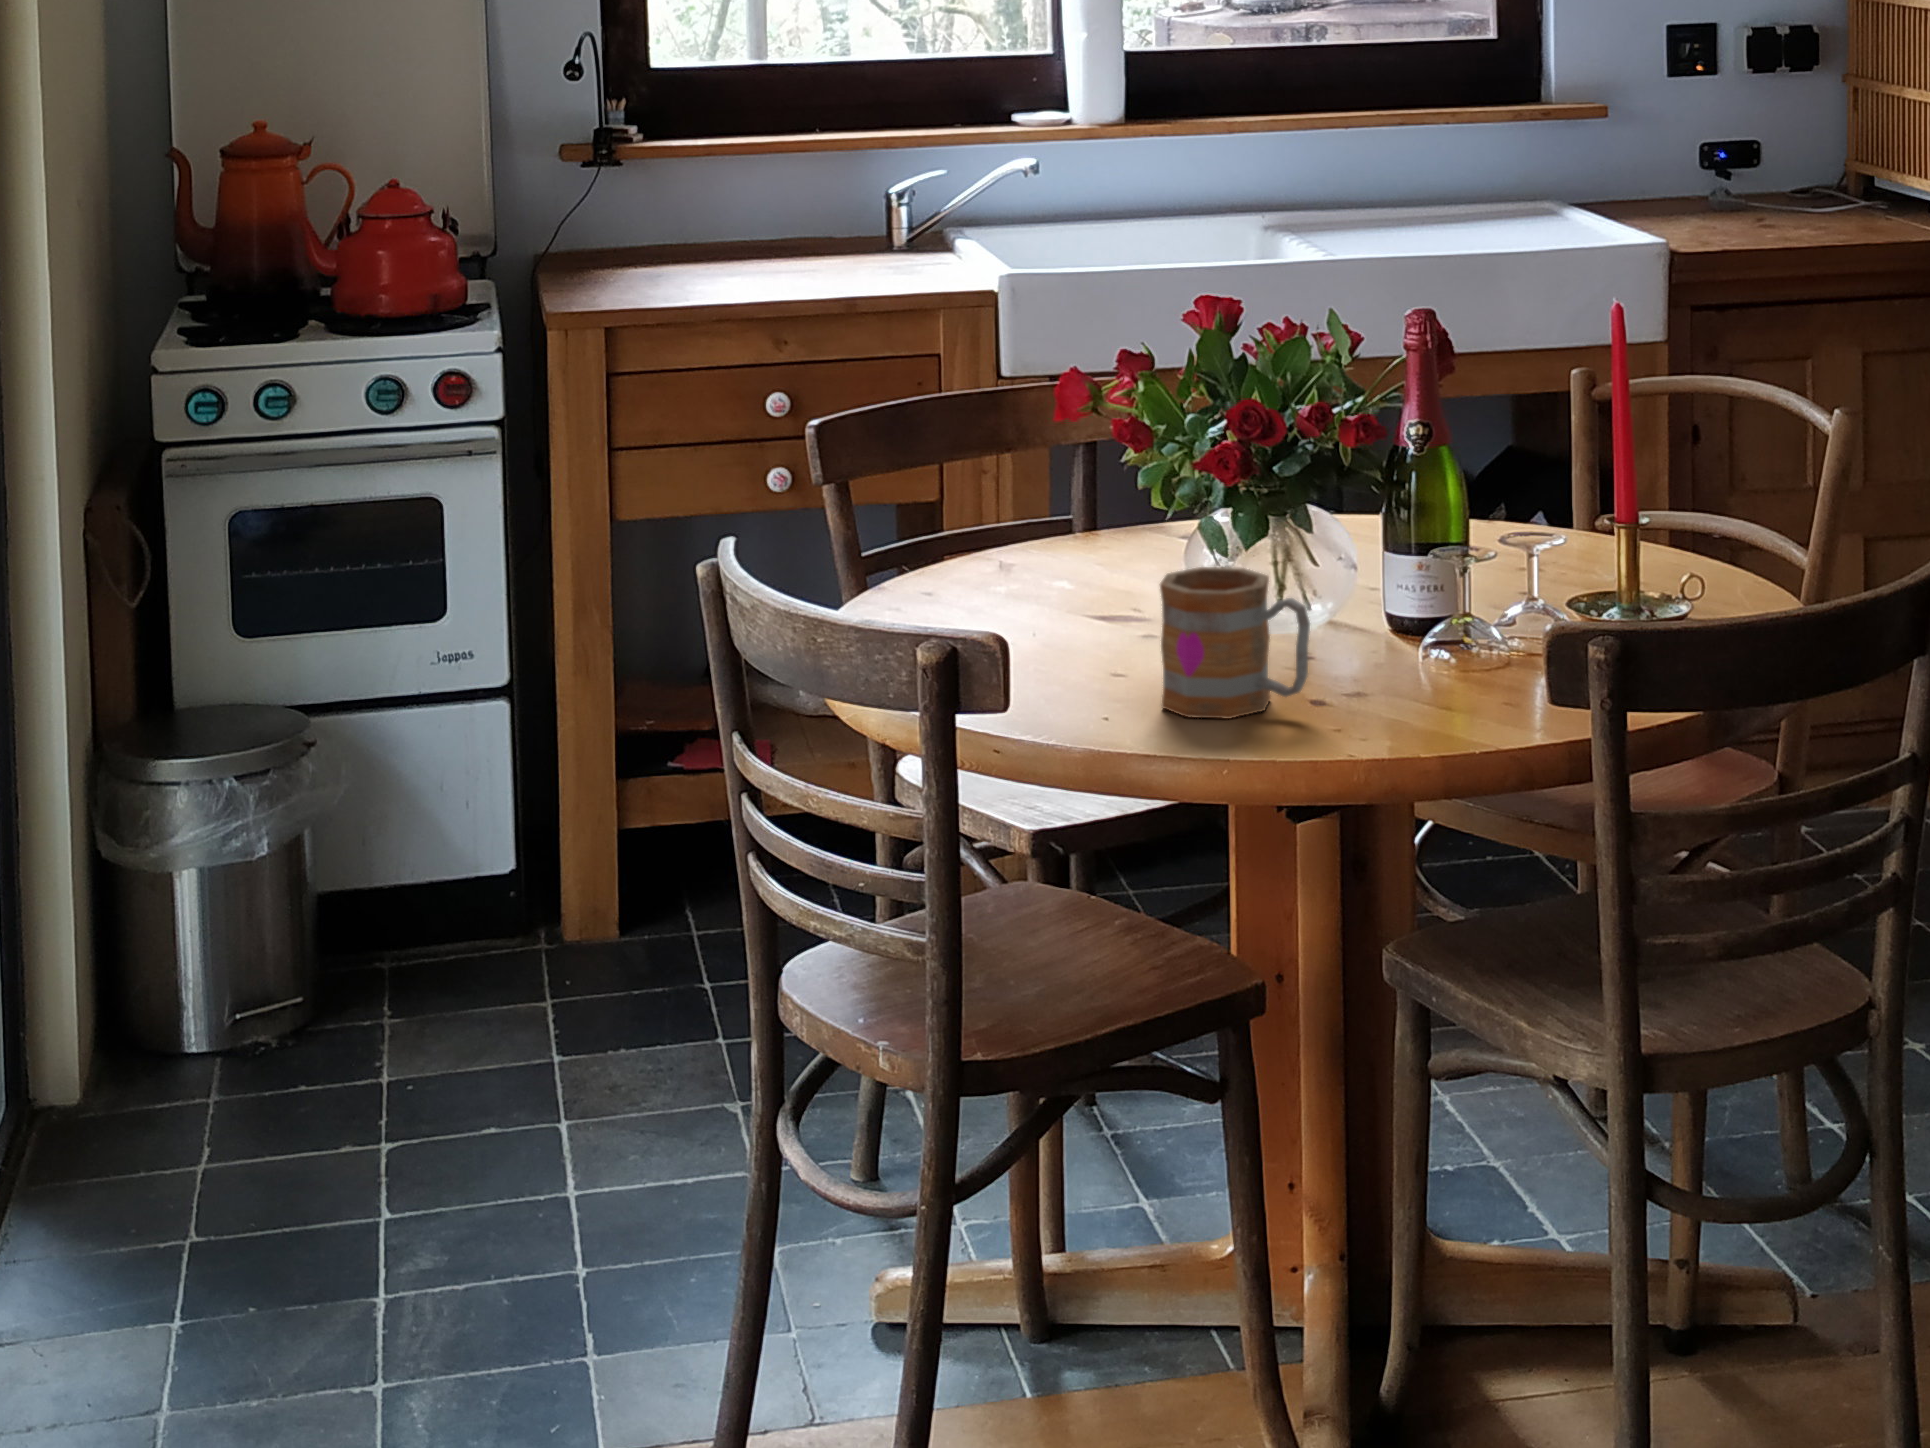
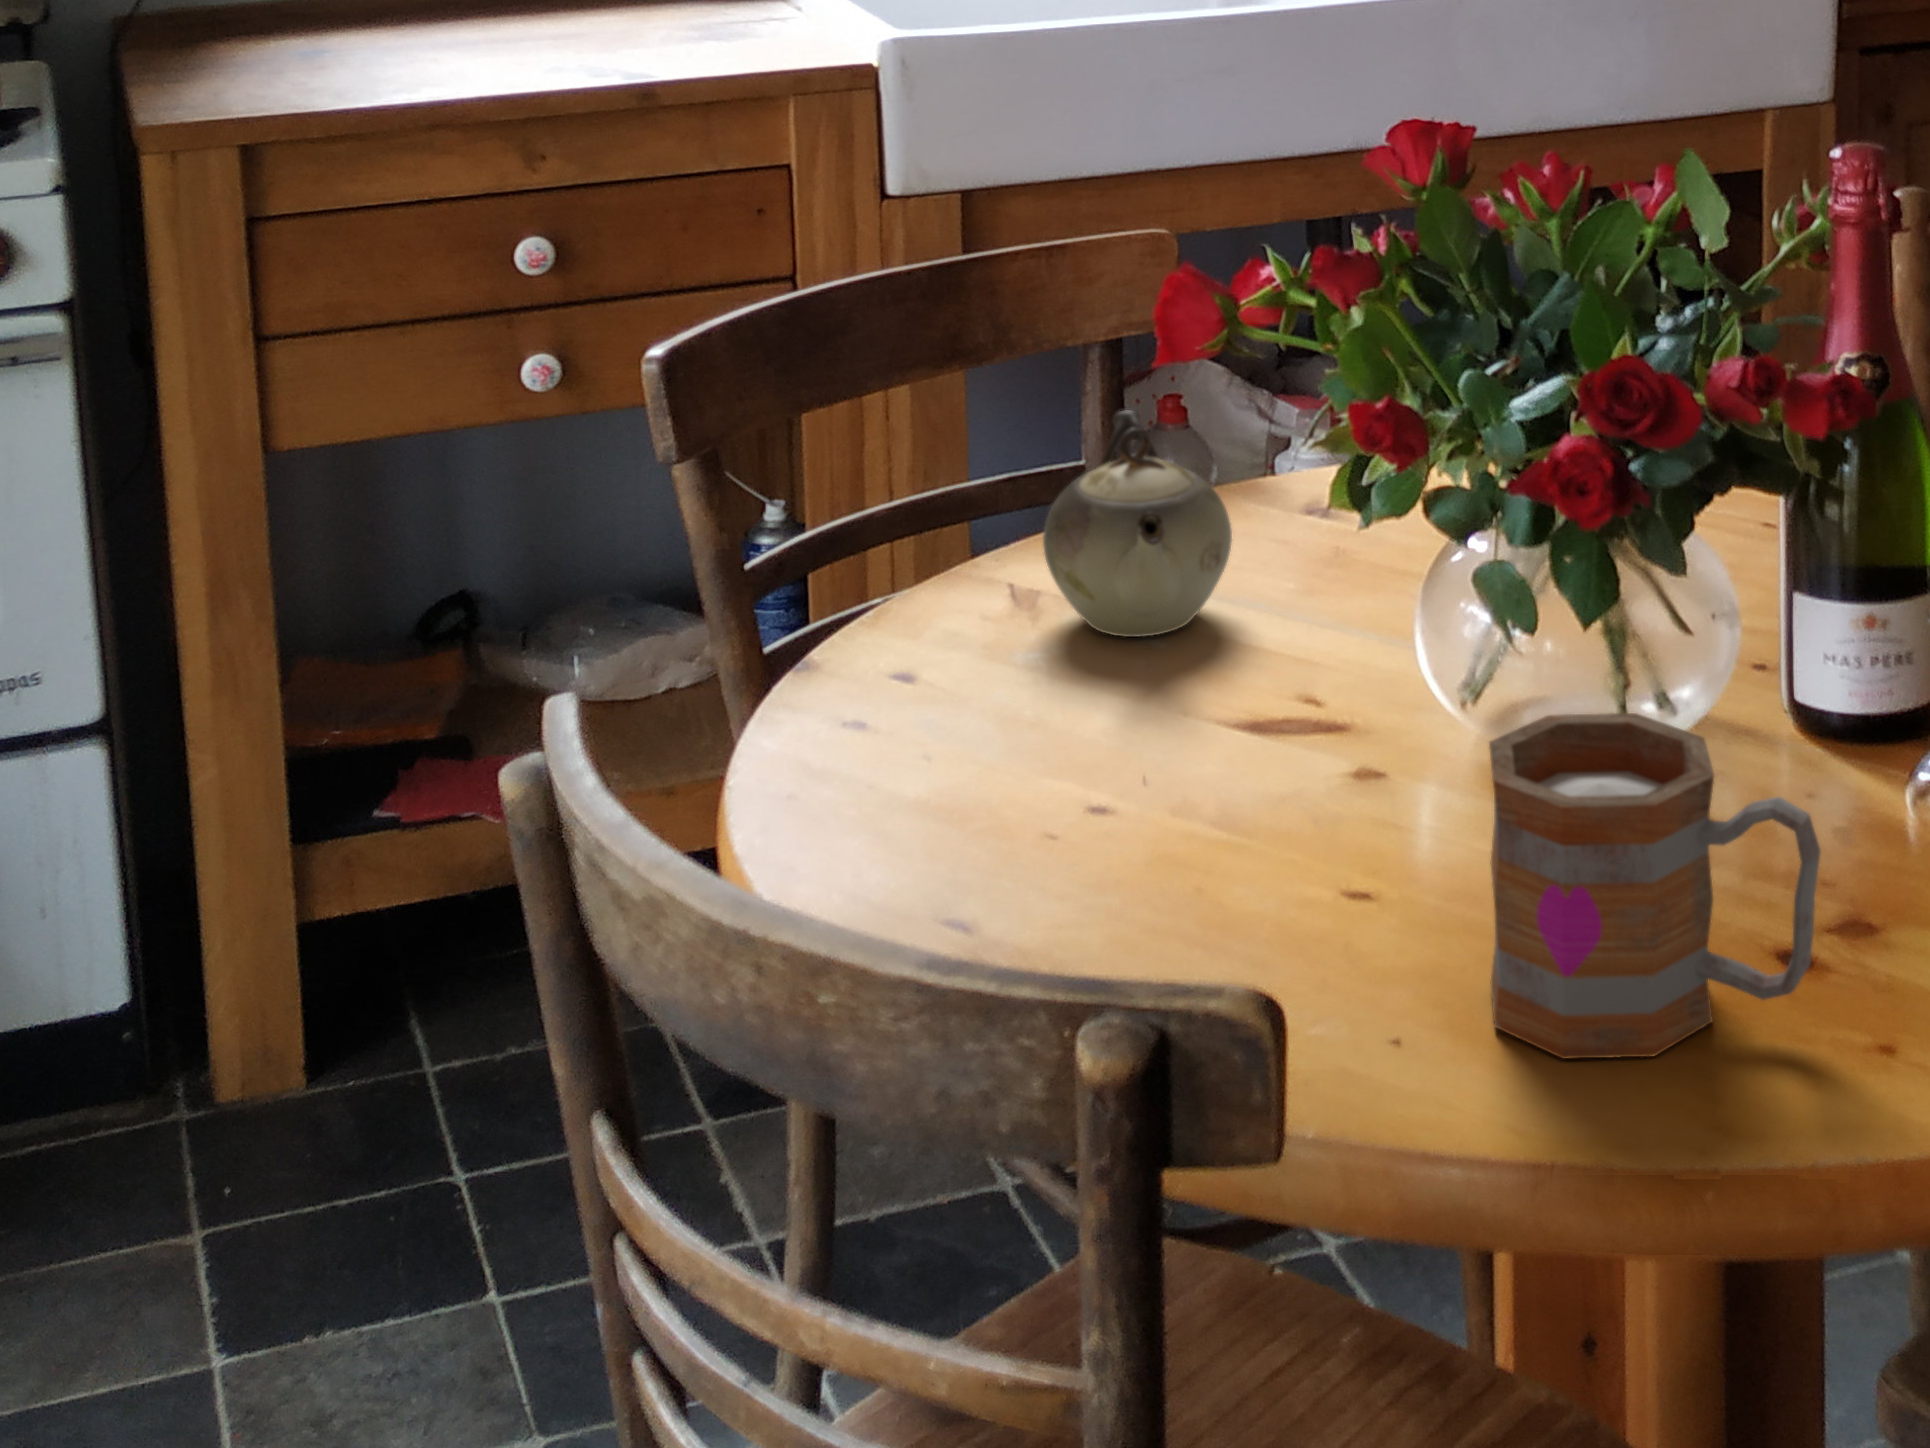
teapot: none [1018,463,1121,582] -> present [1043,410,1232,637]

